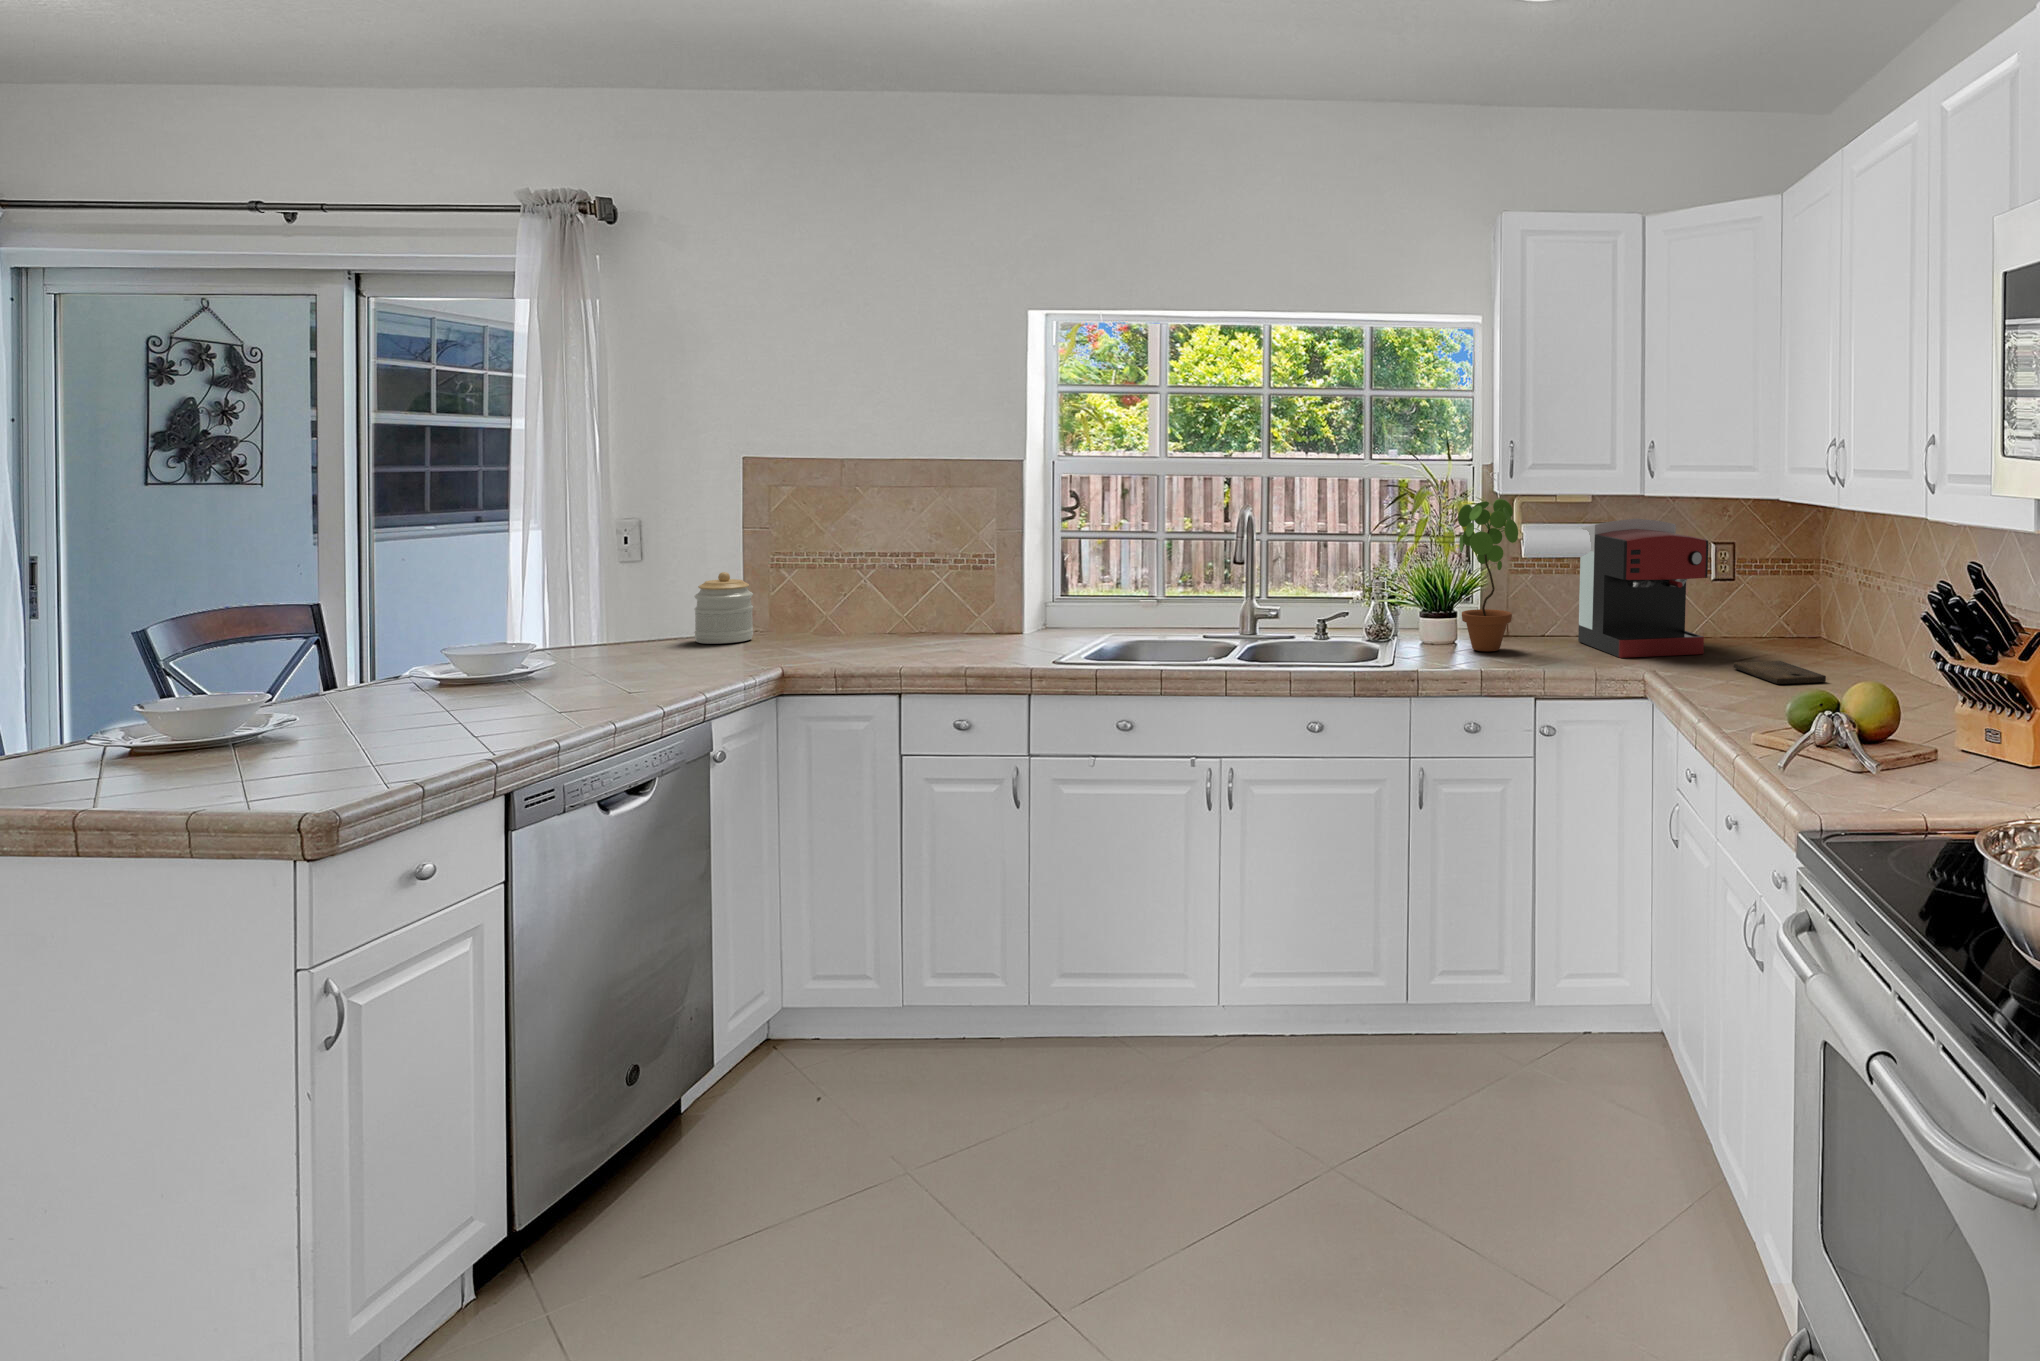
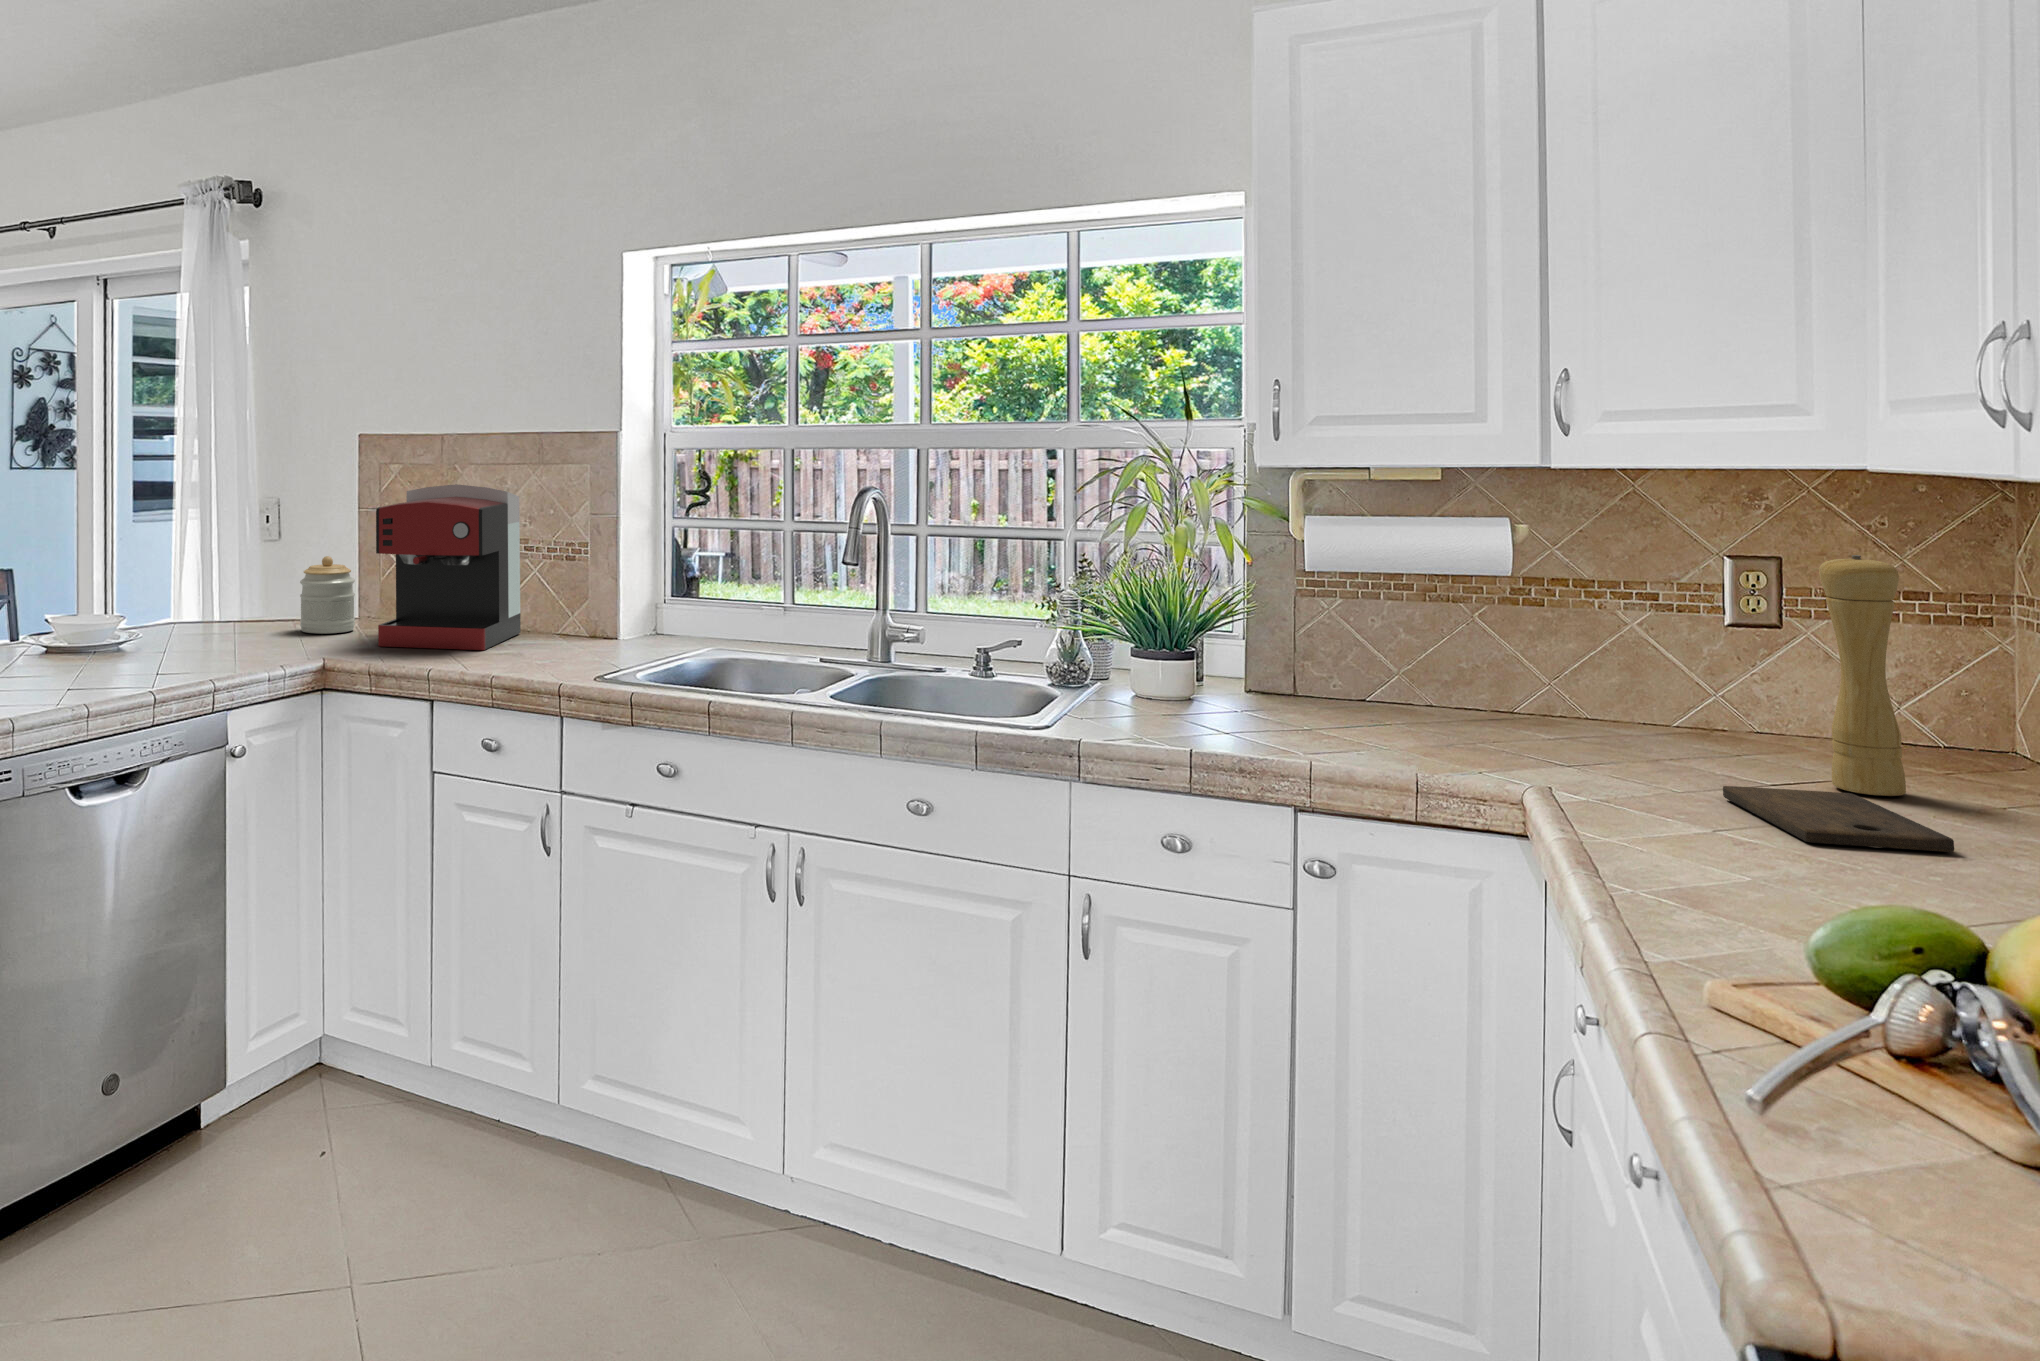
potted plant: present [1458,499,1518,651] -> none [1172,470,1271,719]
coffee maker: present [1578,519,1708,658] -> present [376,484,521,650]
pepper mill: none [1766,545,1798,661] -> present [1819,555,1906,796]

